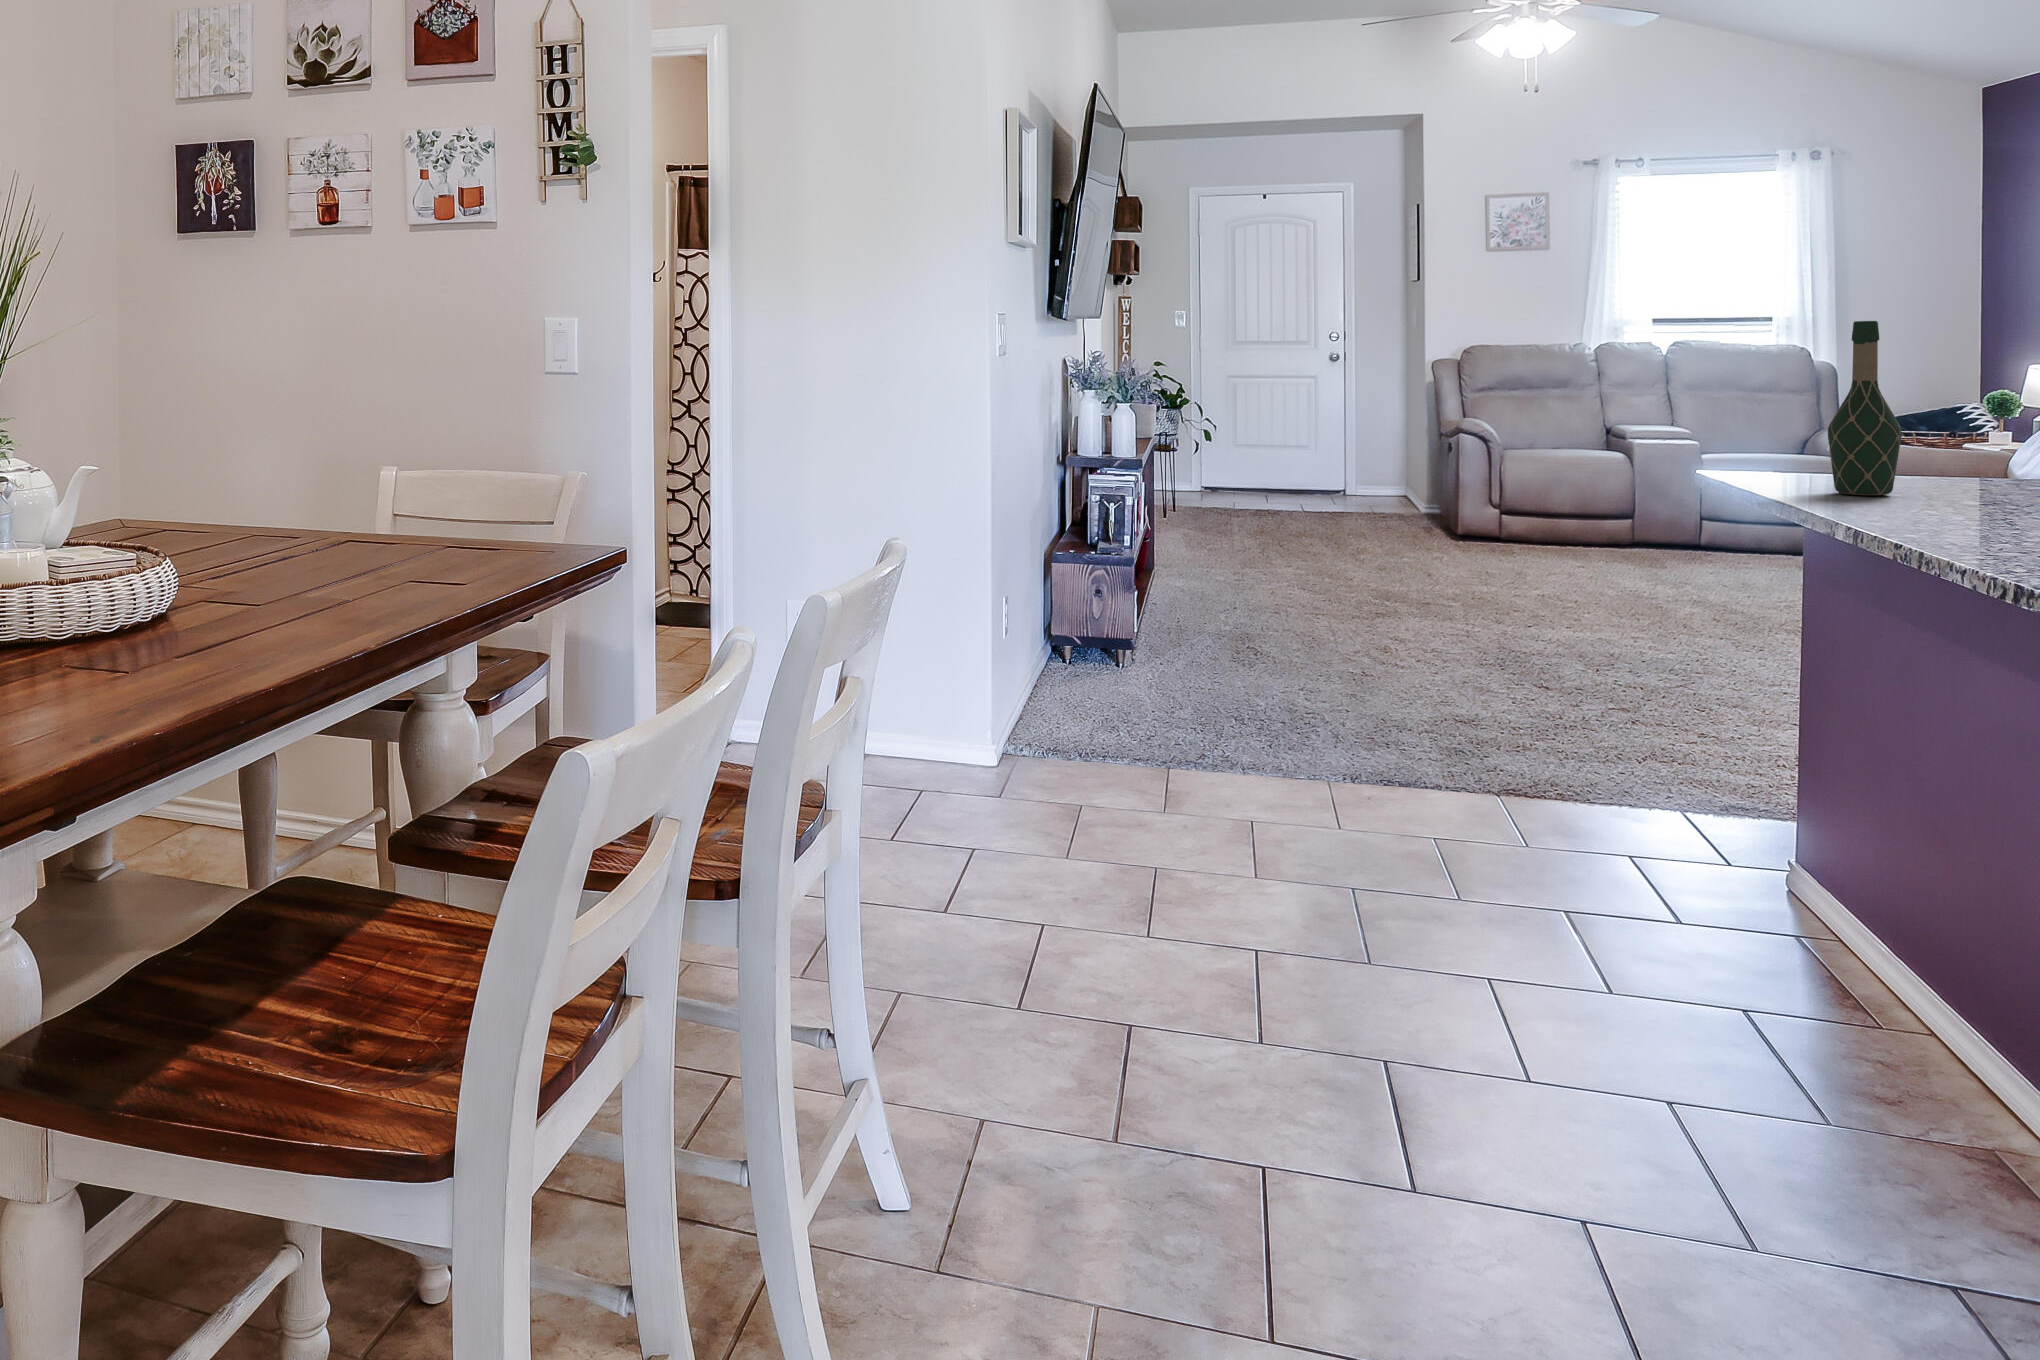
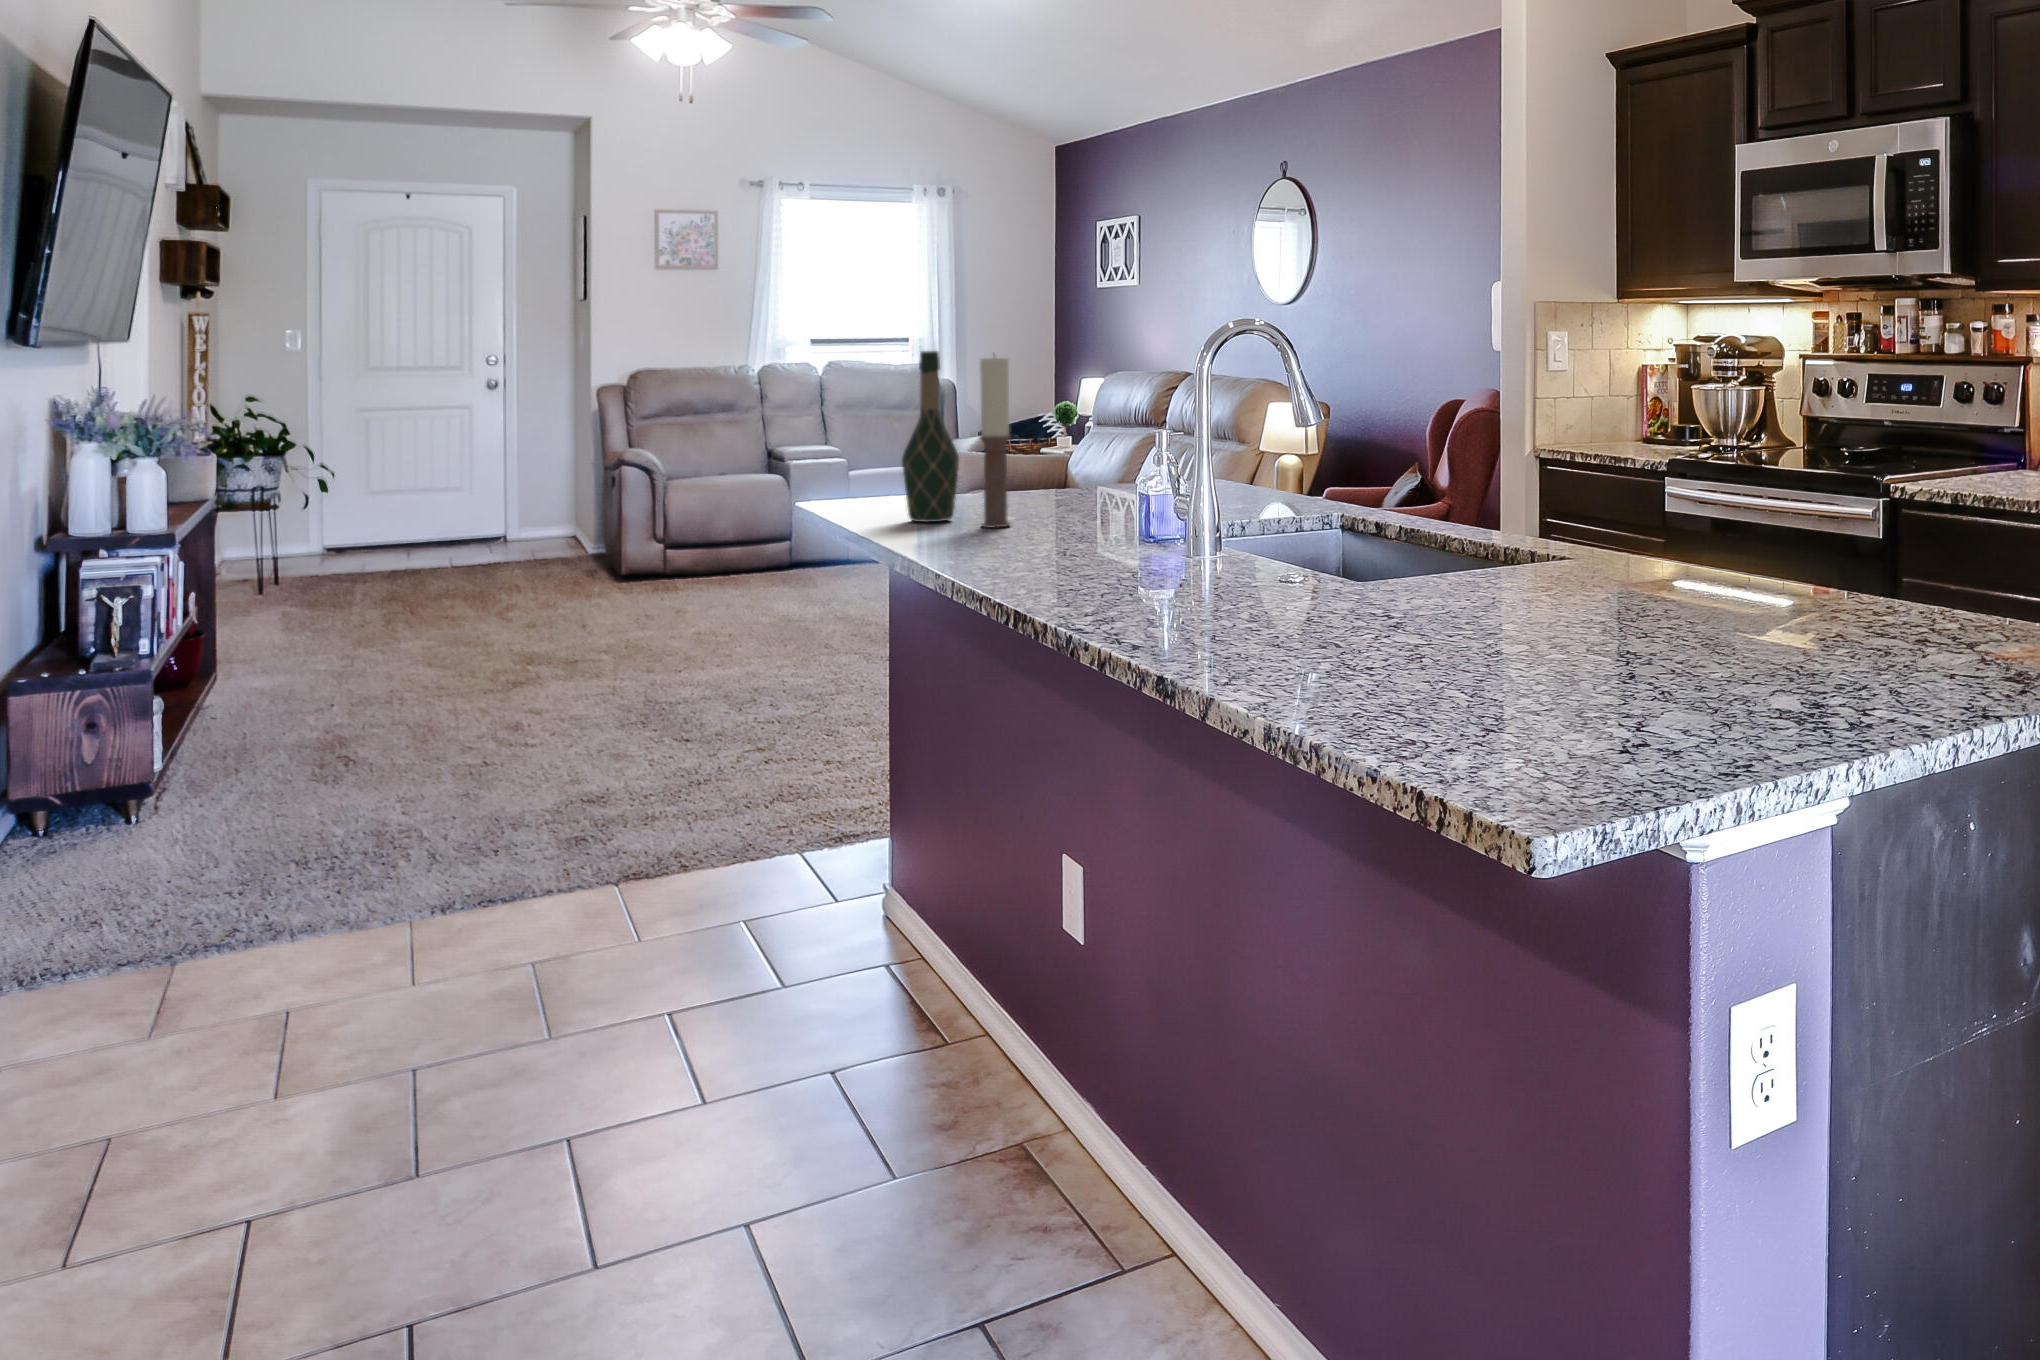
candle: none [1931,321,1976,505] -> present [980,357,1010,528]

